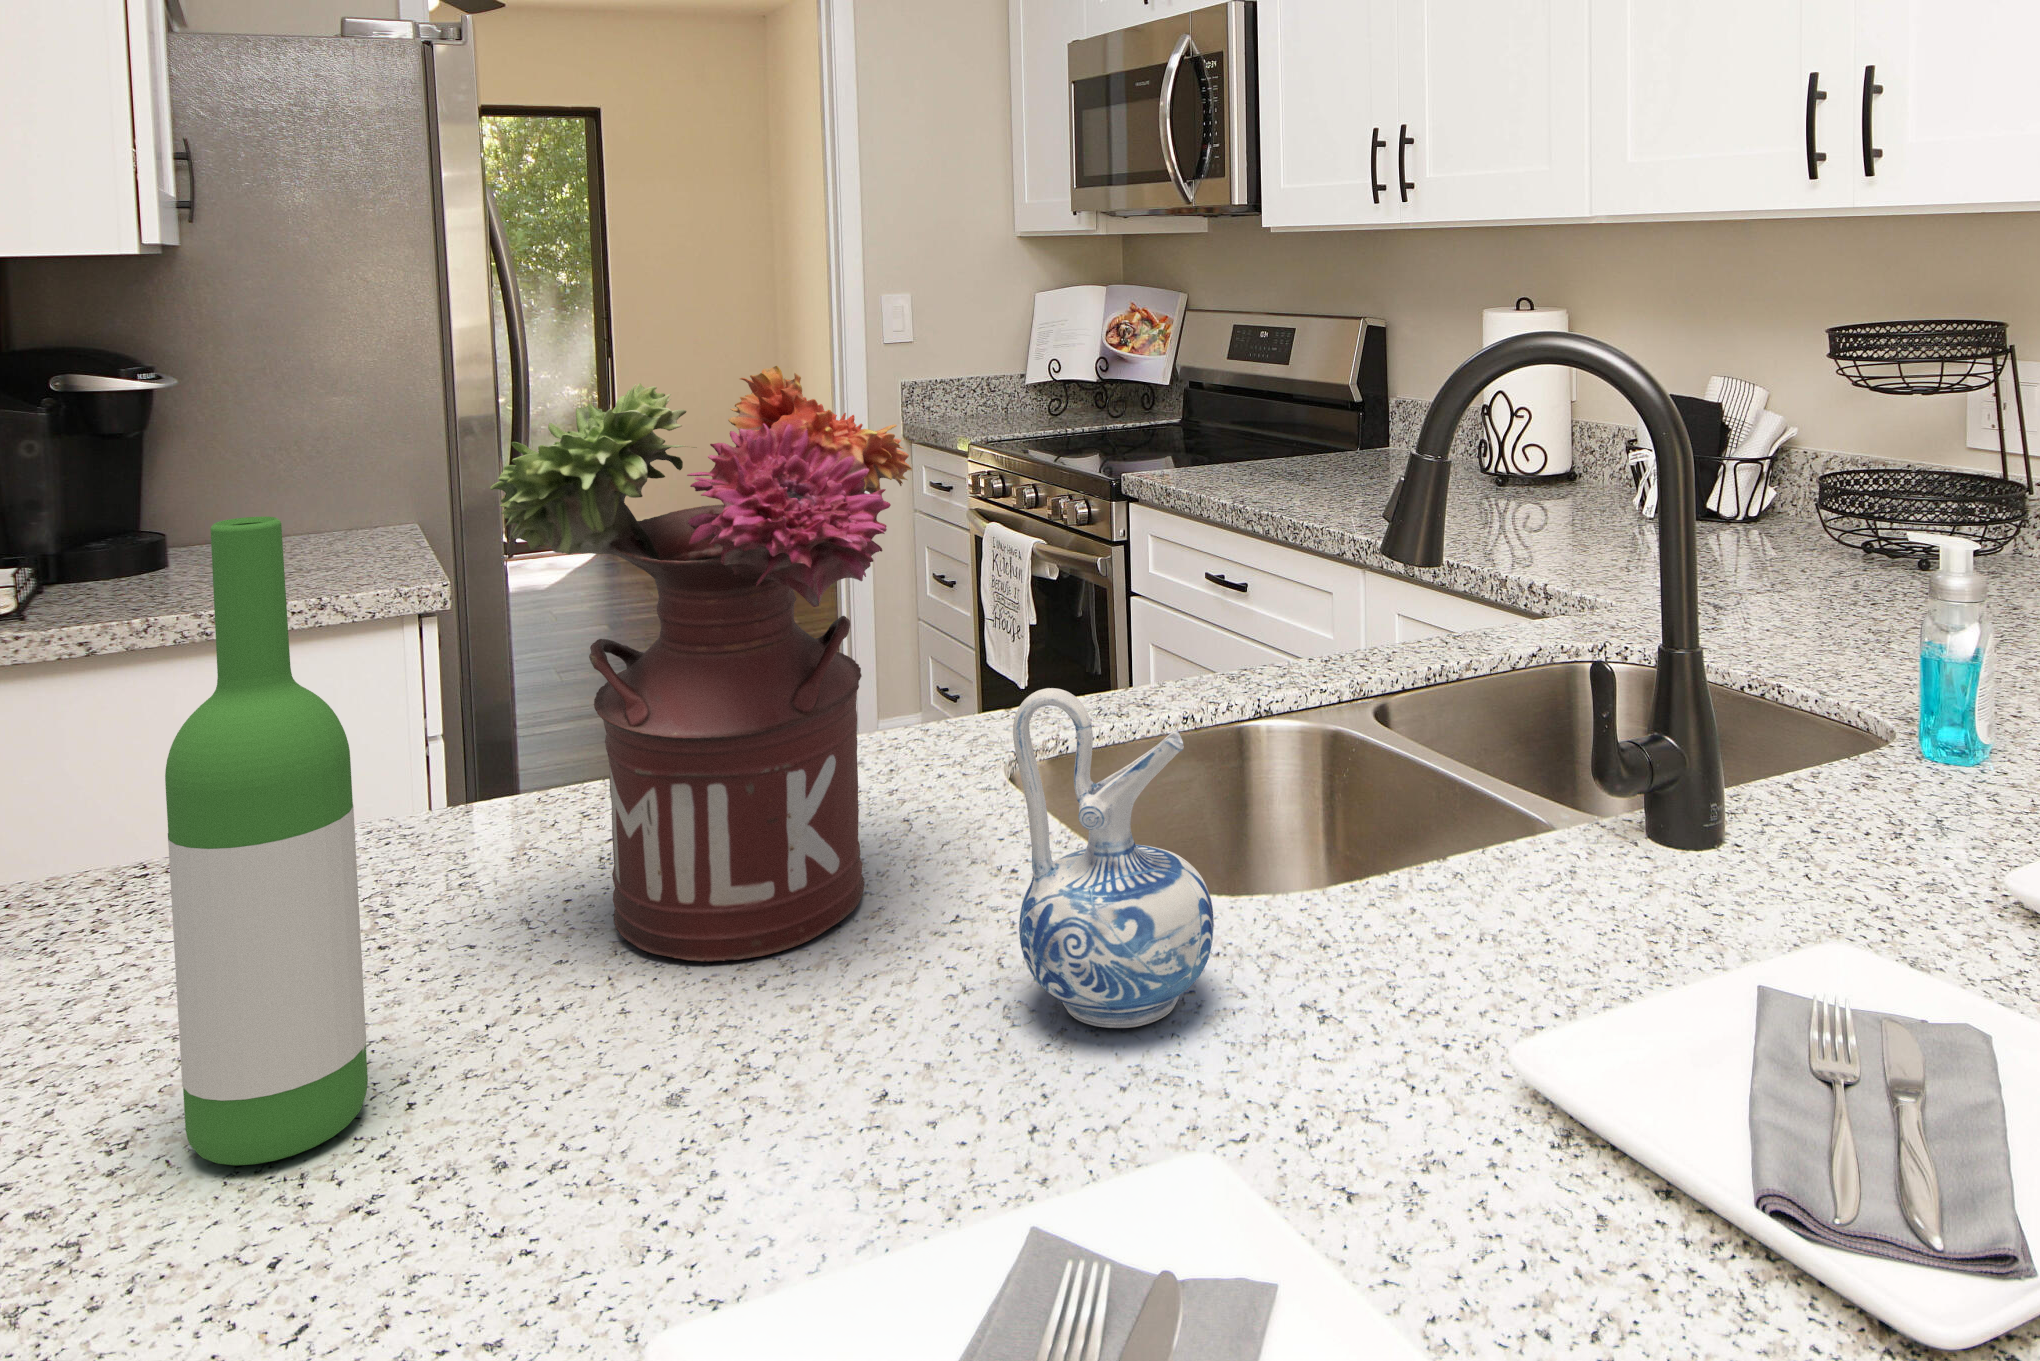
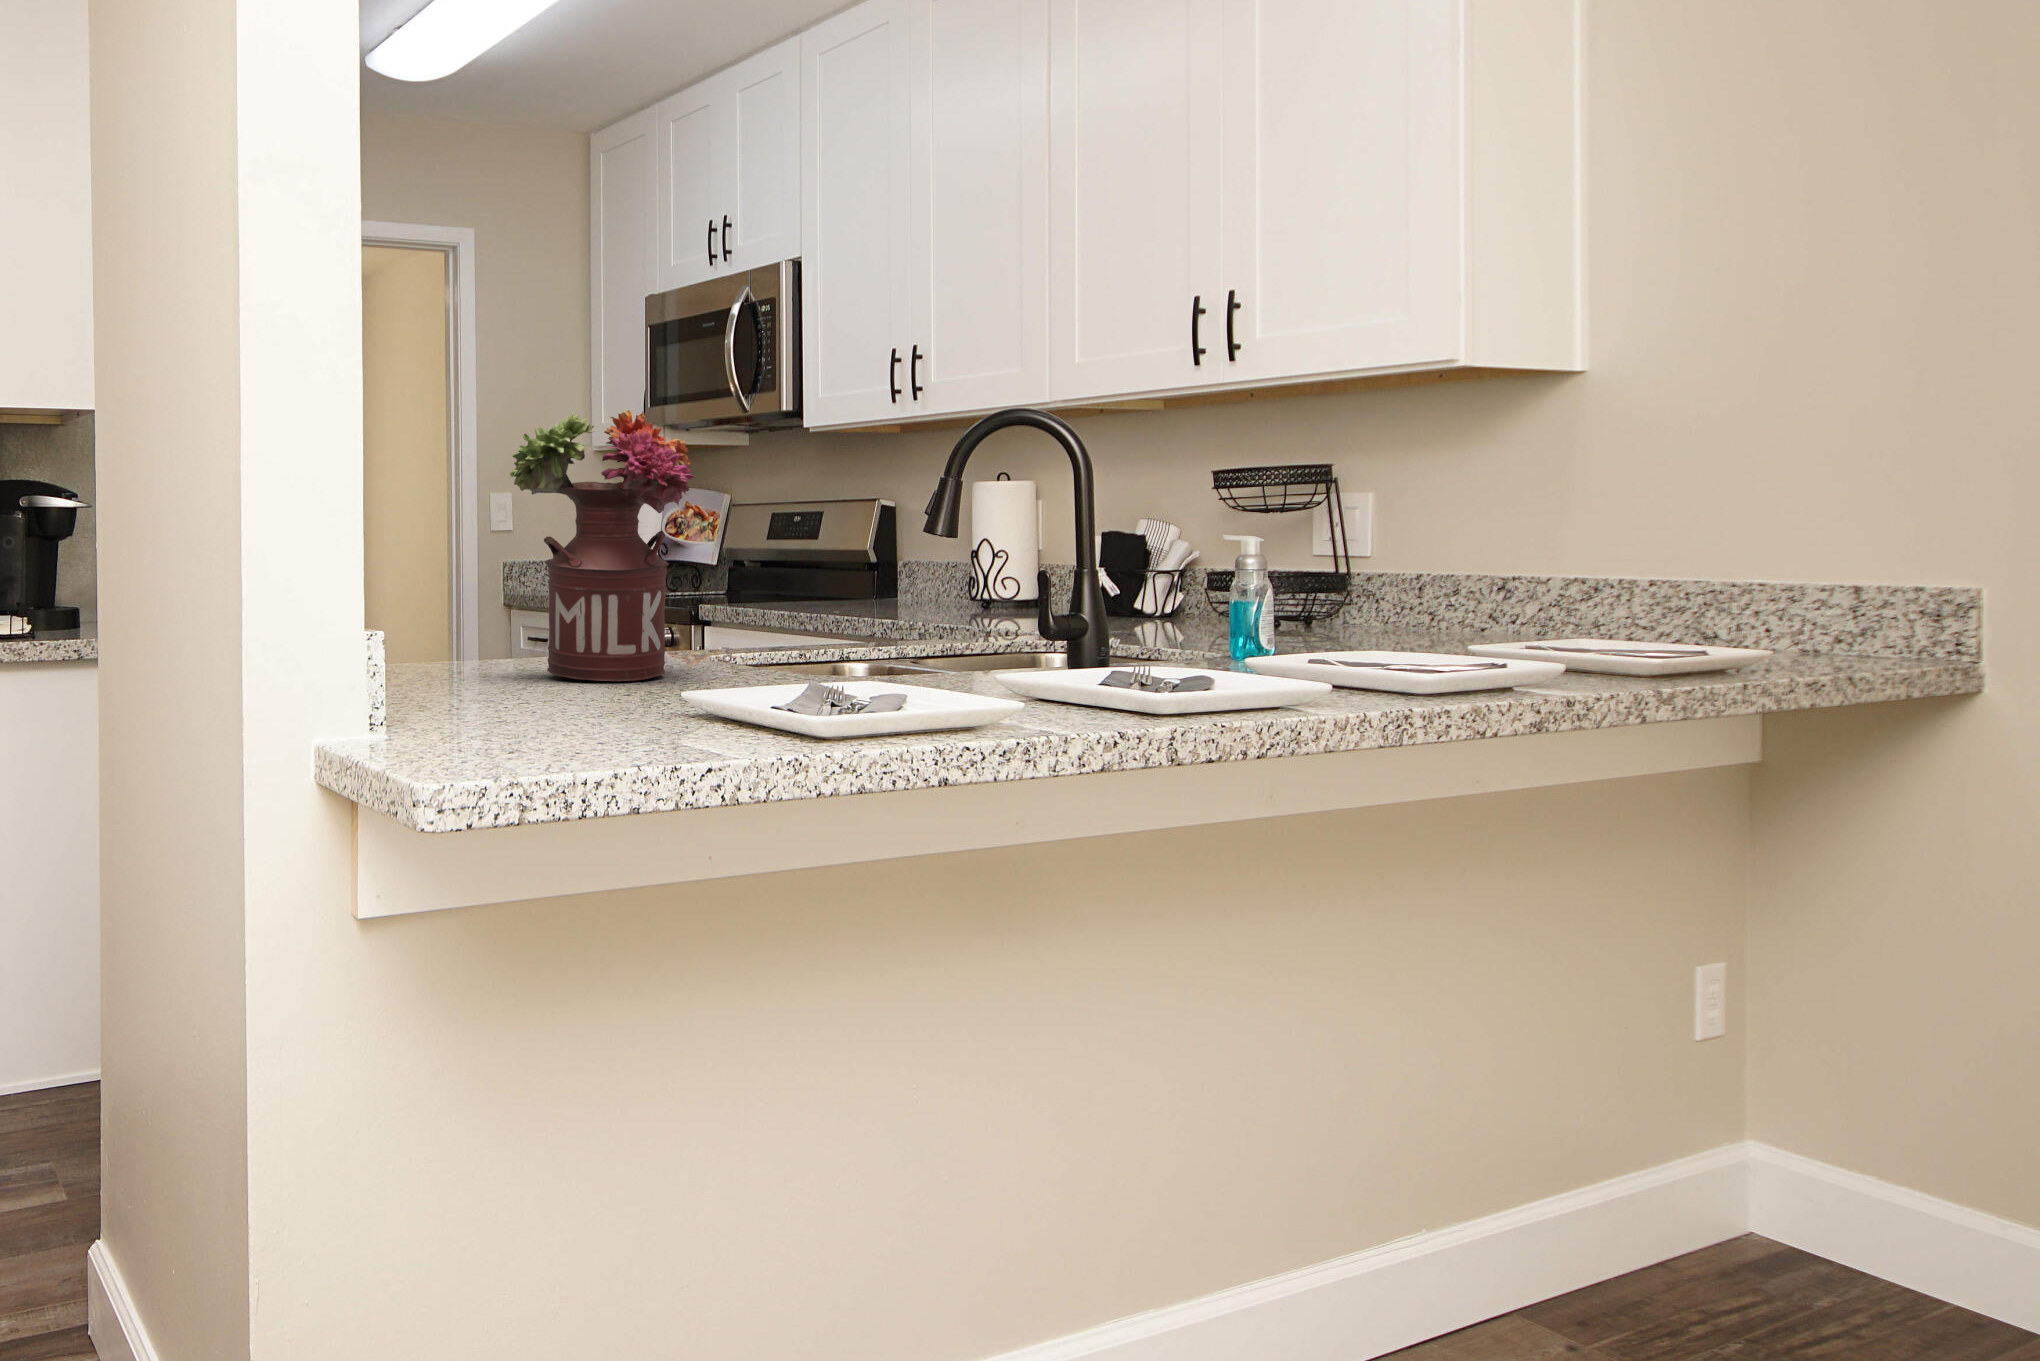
wine bottle: present [165,517,368,1165] -> none [432,439,498,699]
ceramic pitcher: present [1013,688,1214,1028] -> none [761,538,851,688]

